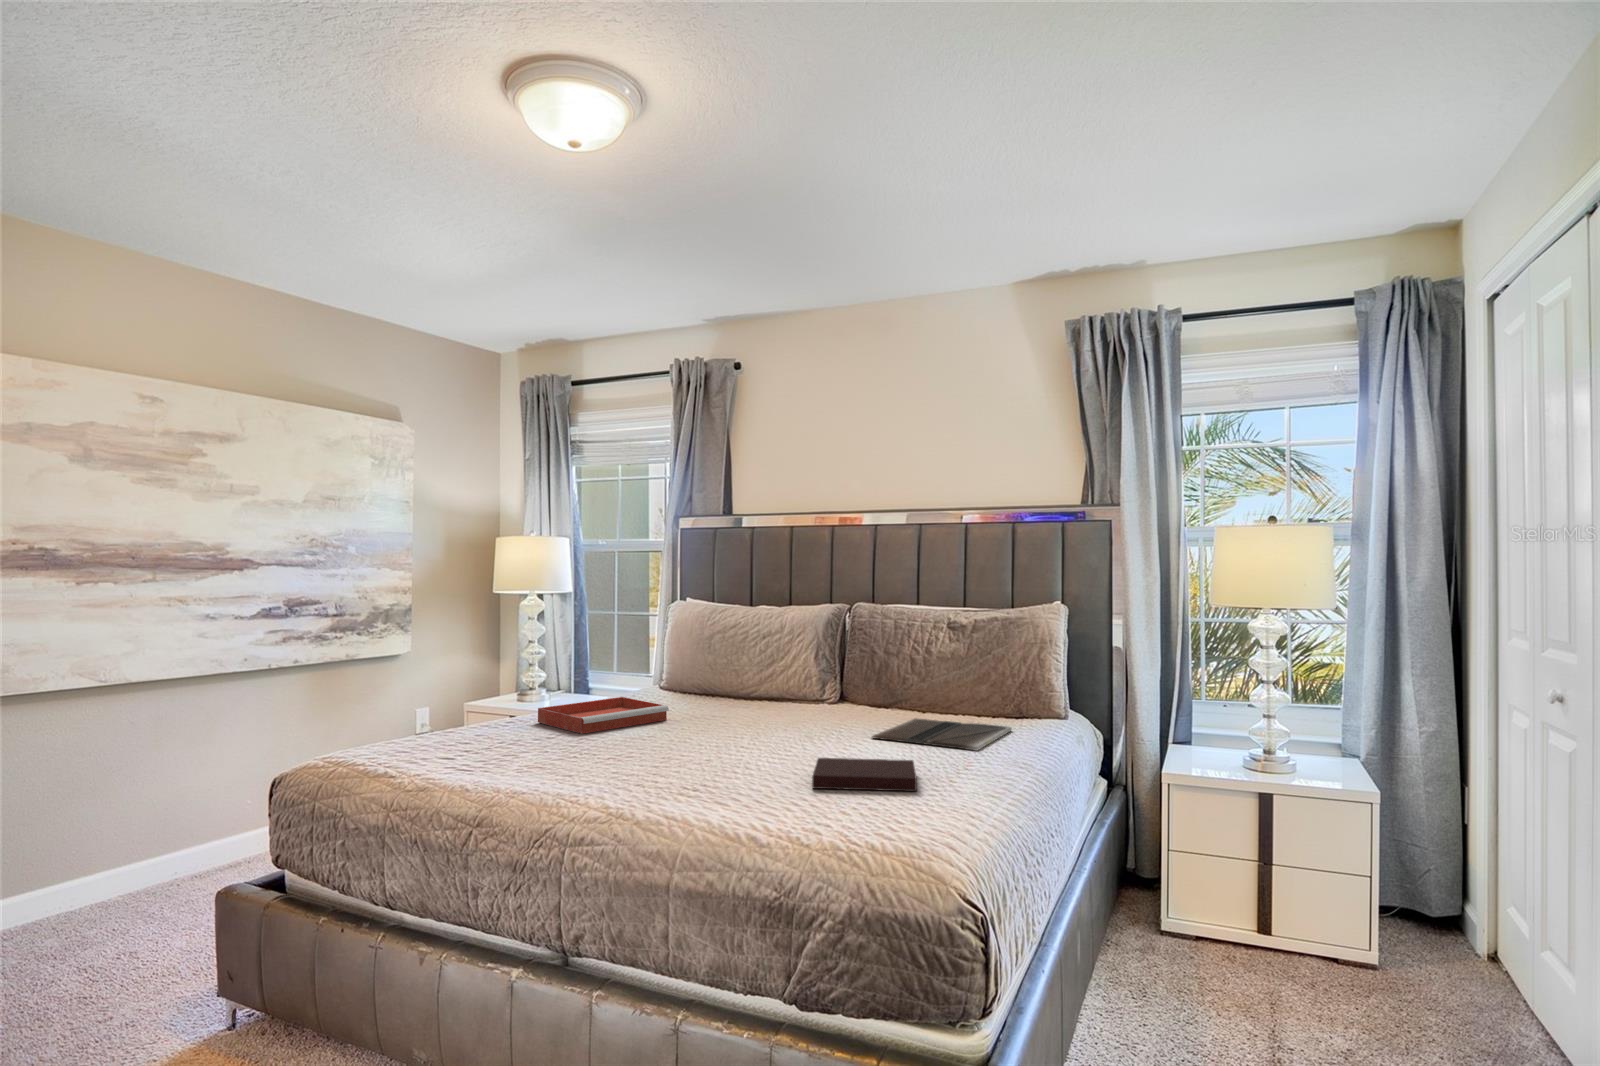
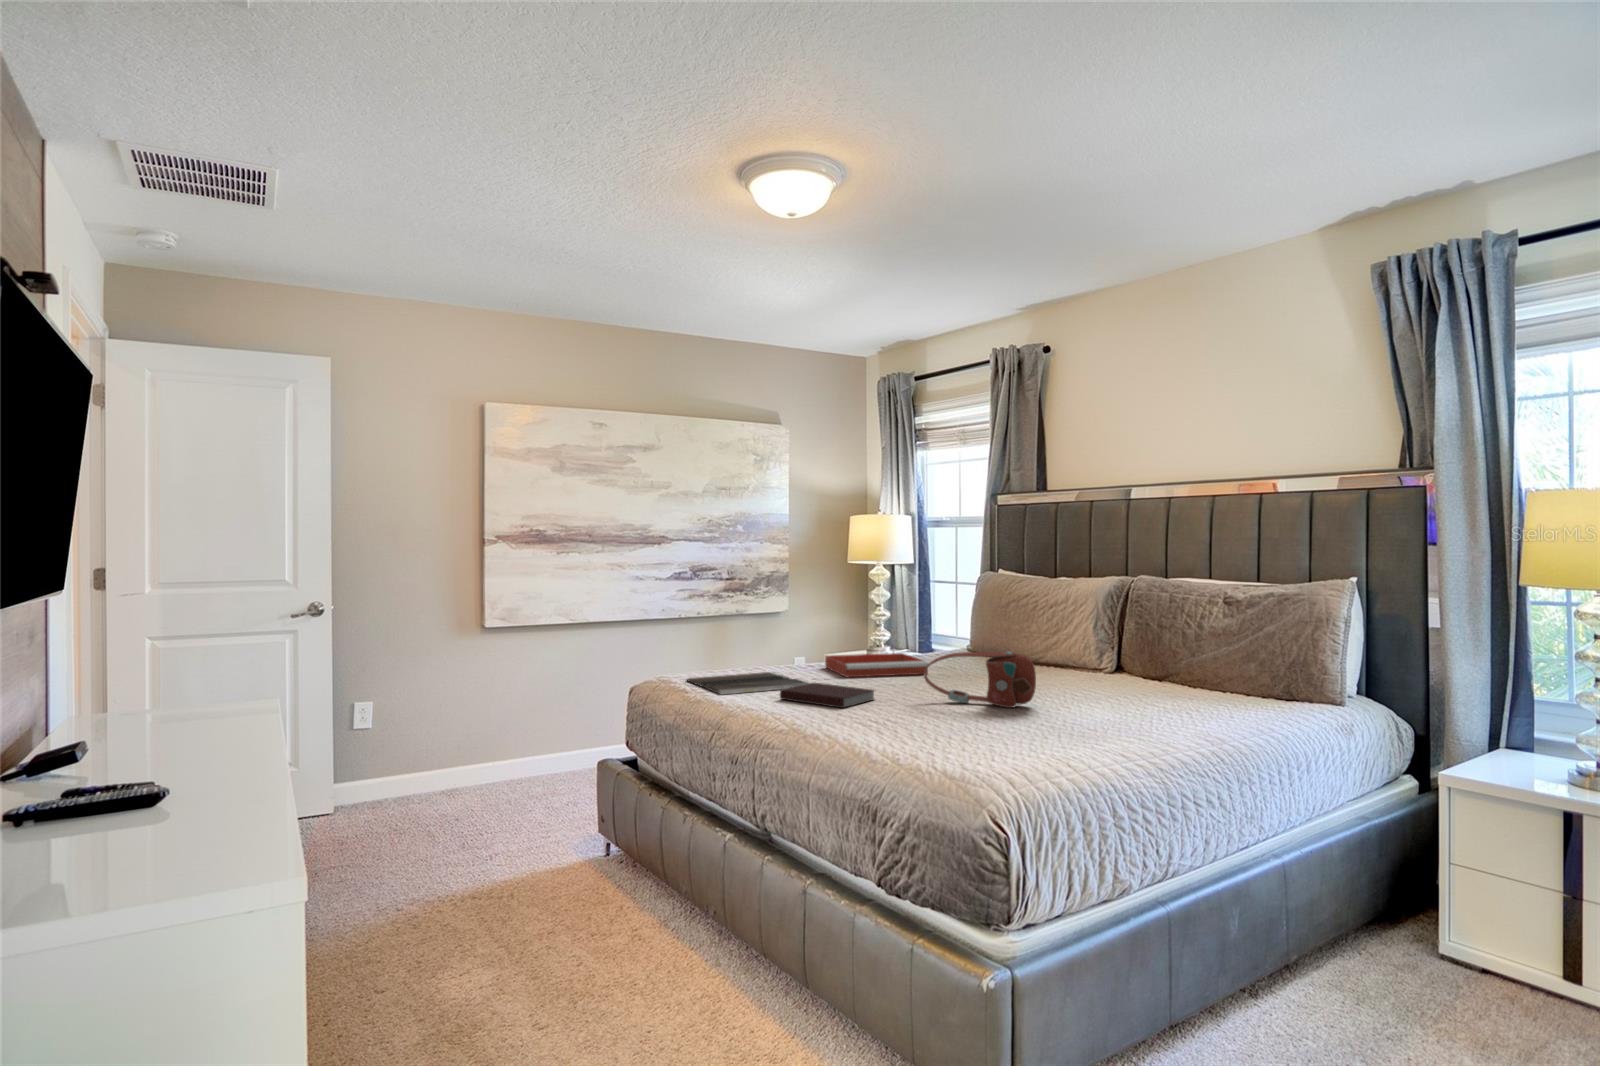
handbag: none [716,692,838,754] -> present [924,651,1036,708]
laptop: present [872,719,1012,751] -> present [687,672,808,695]
notebook: present [812,758,917,792] -> present [780,683,874,708]

